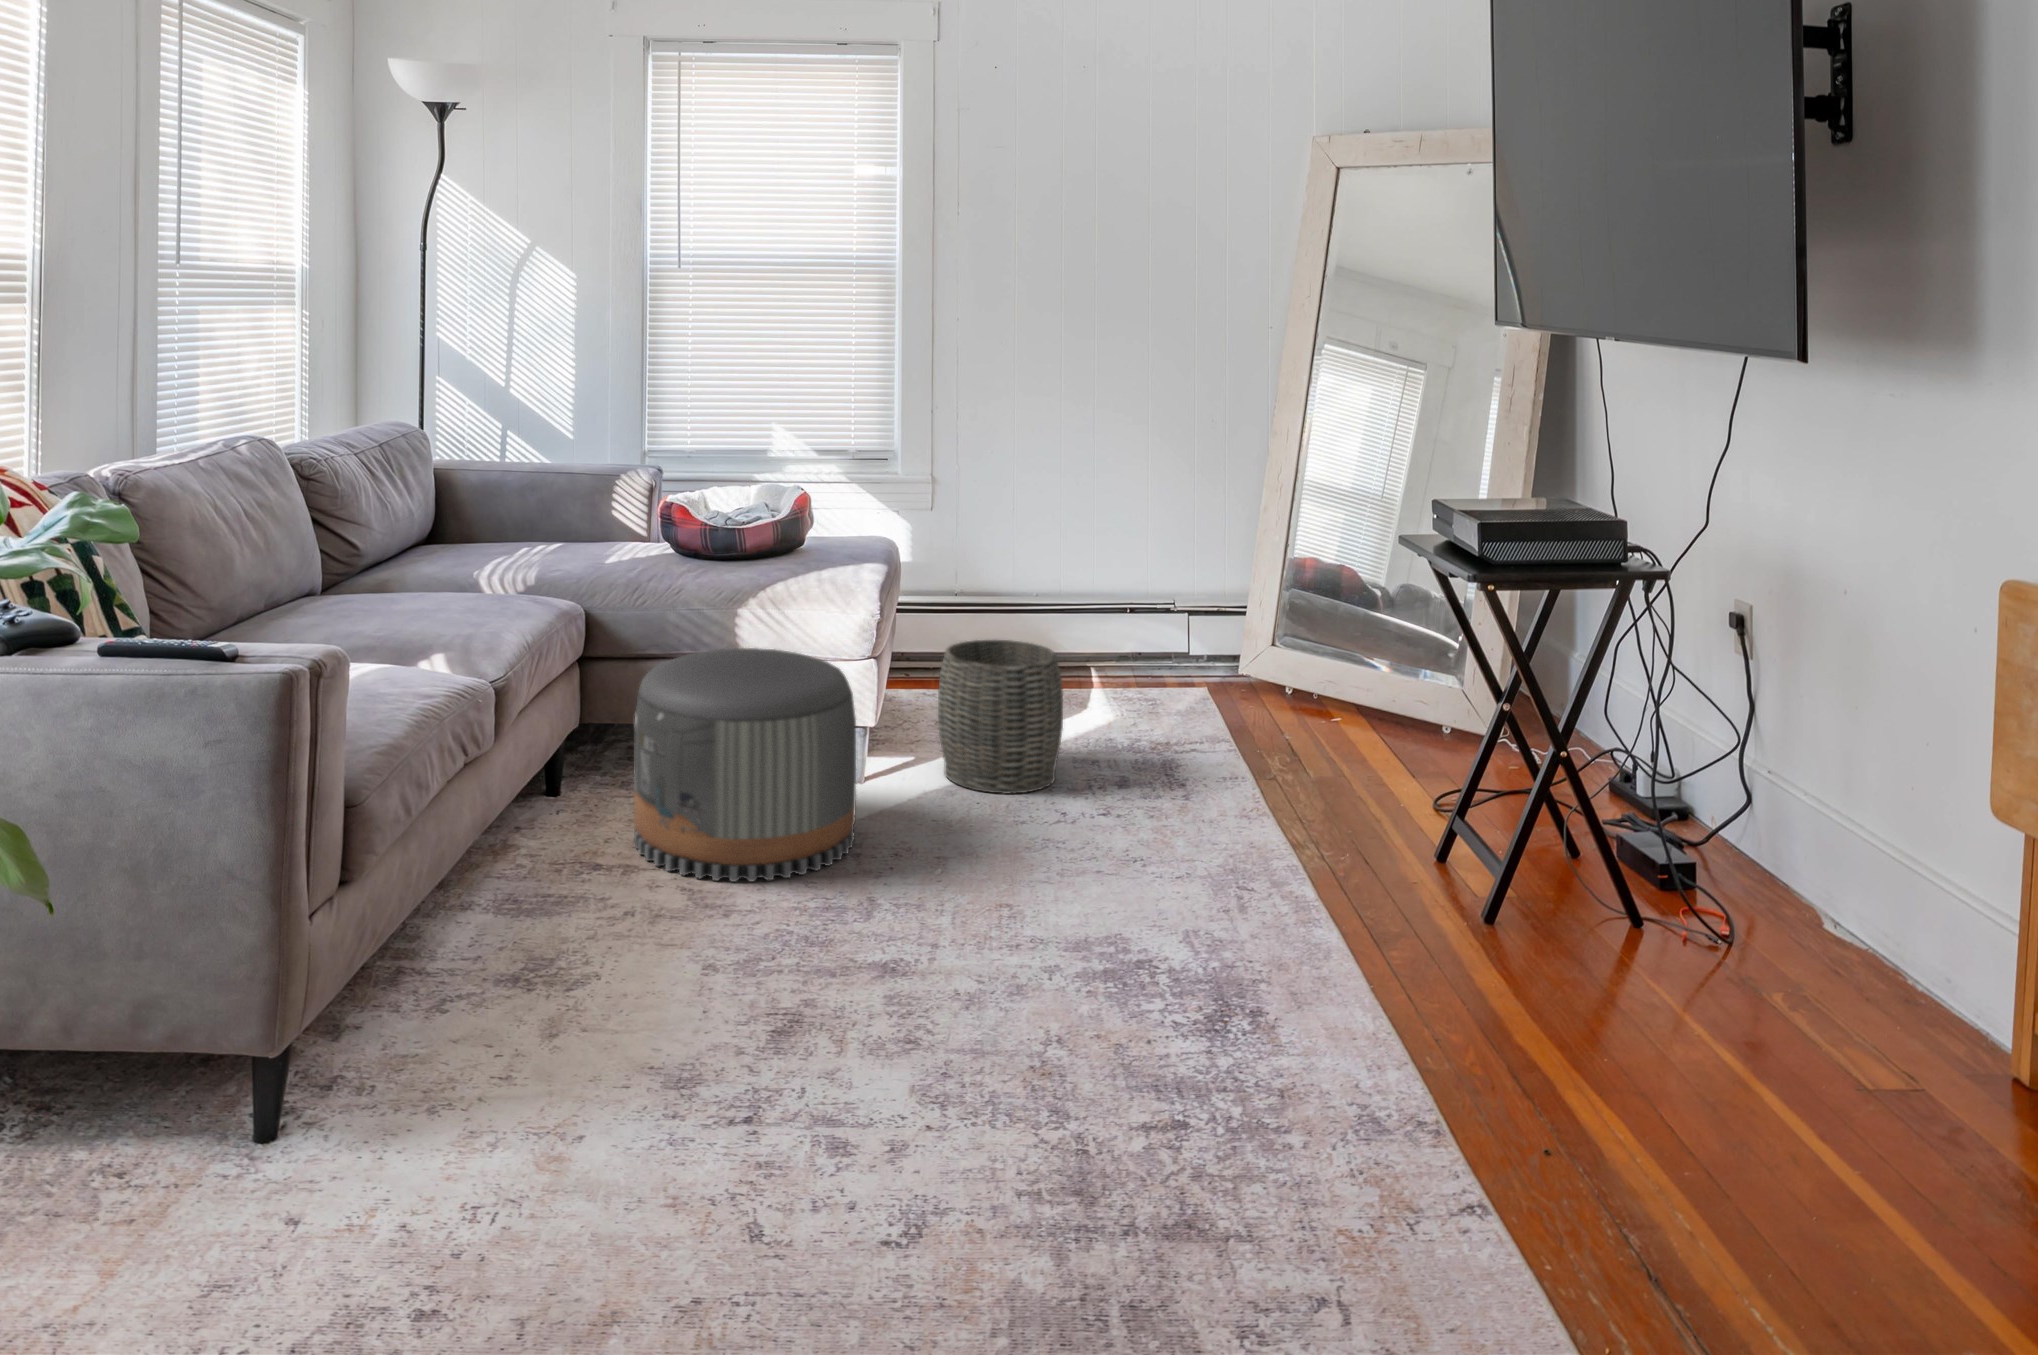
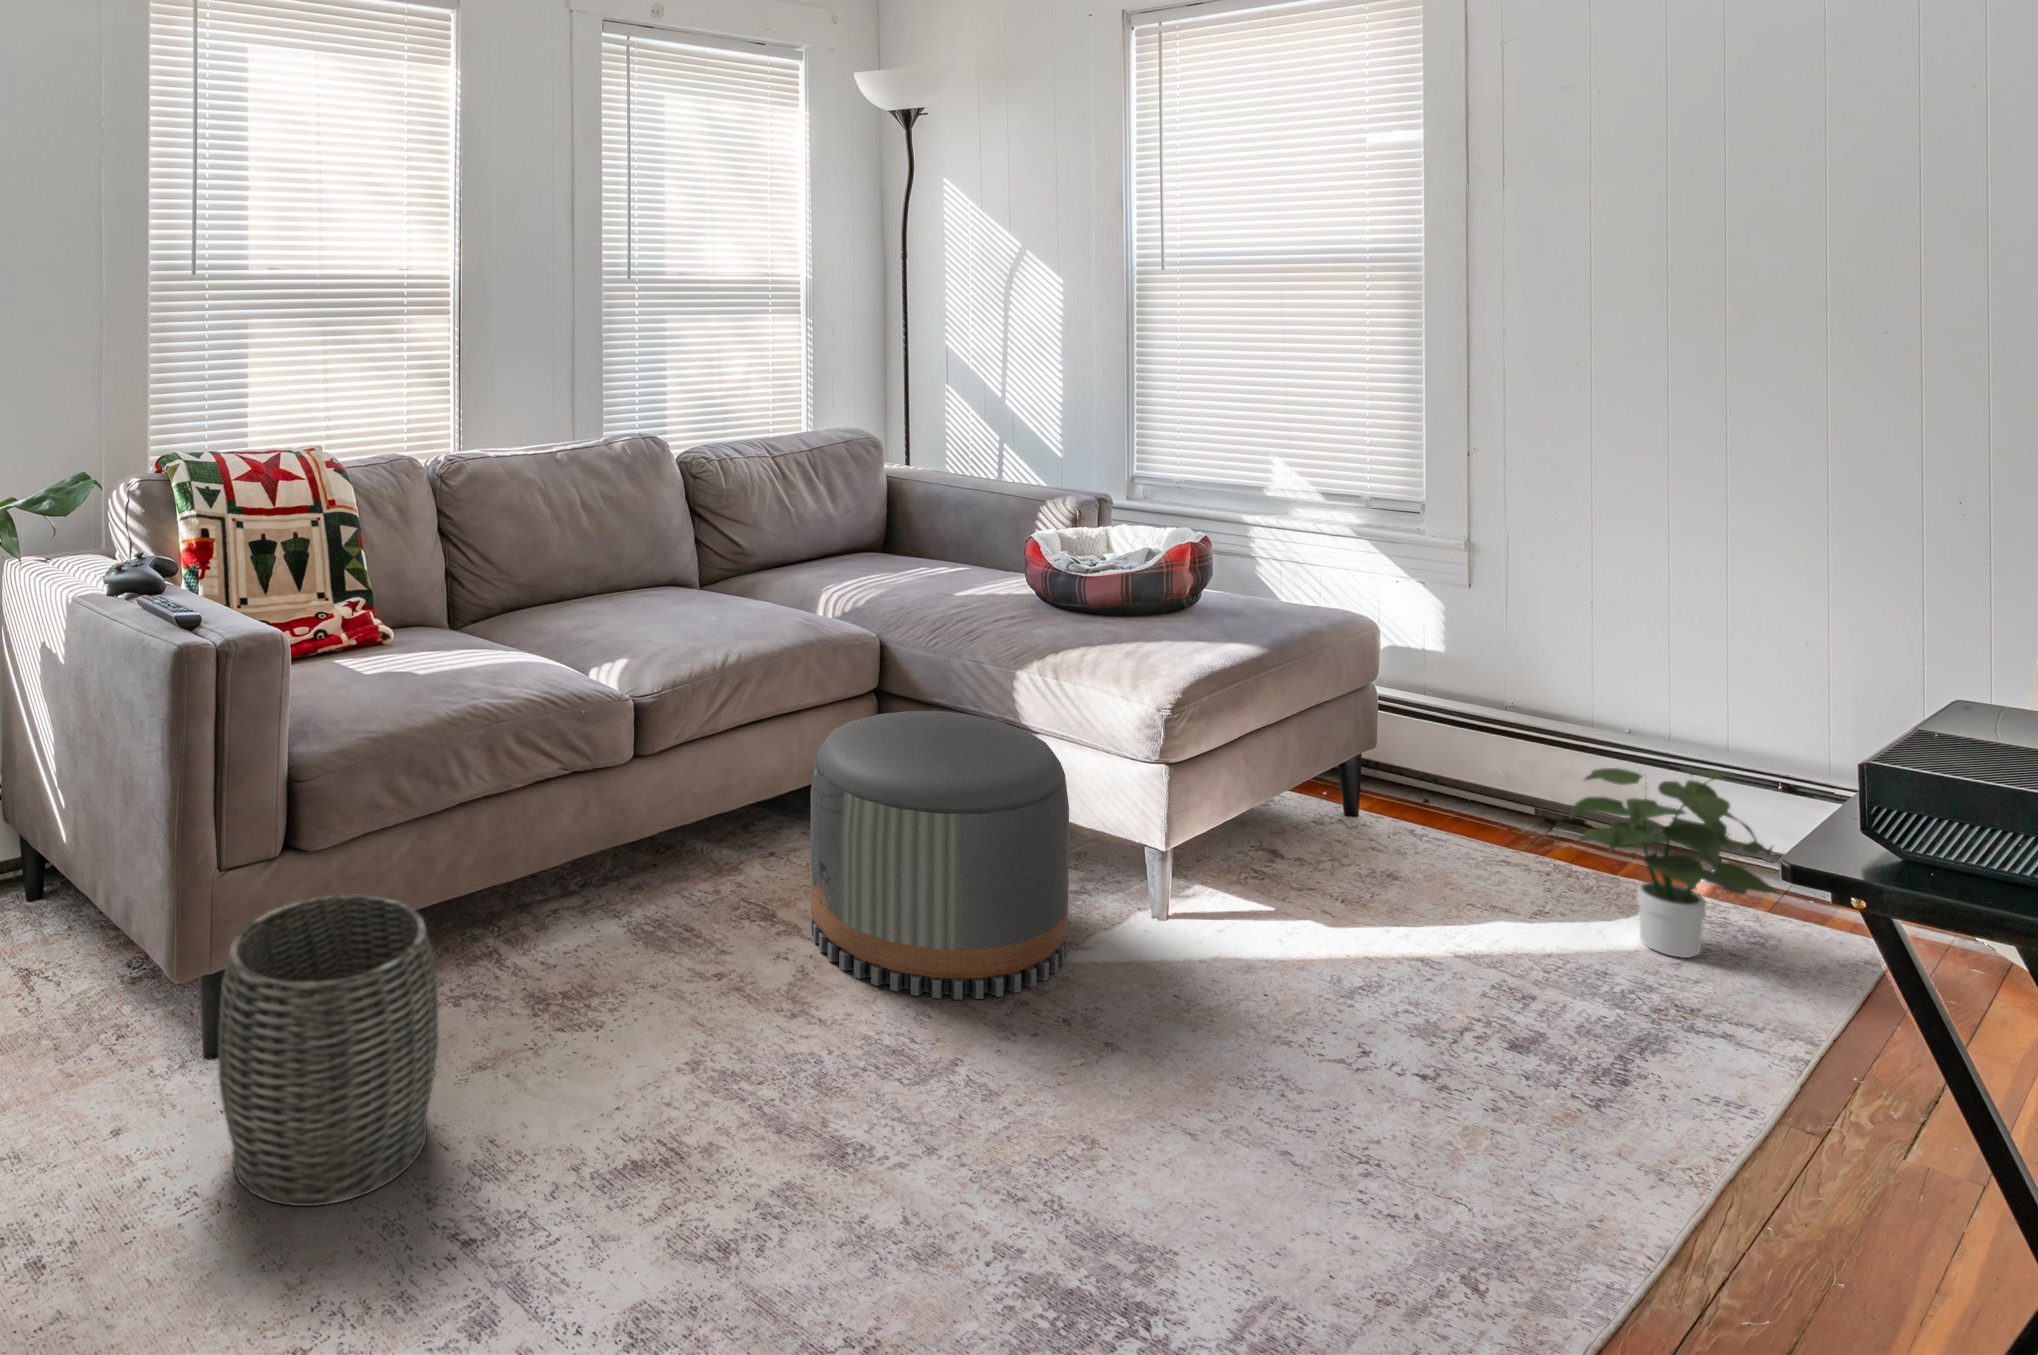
potted plant: none [1066,598,1185,724] -> present [1572,766,1781,958]
woven basket: present [938,640,1063,793] -> present [218,894,438,1206]

